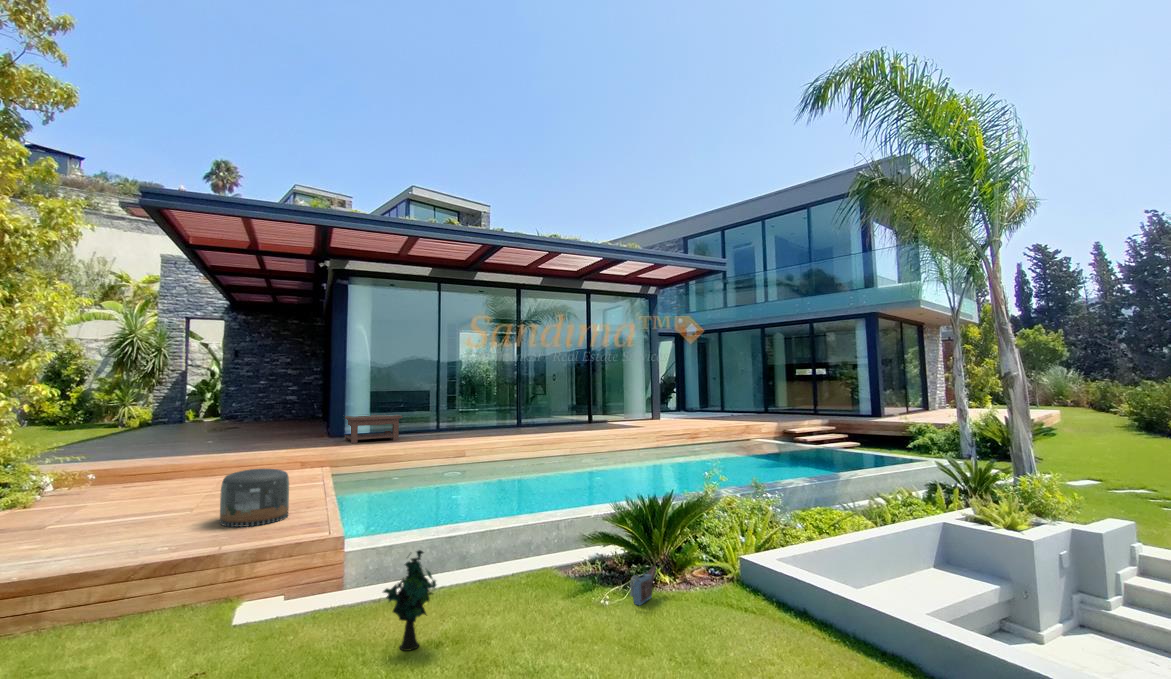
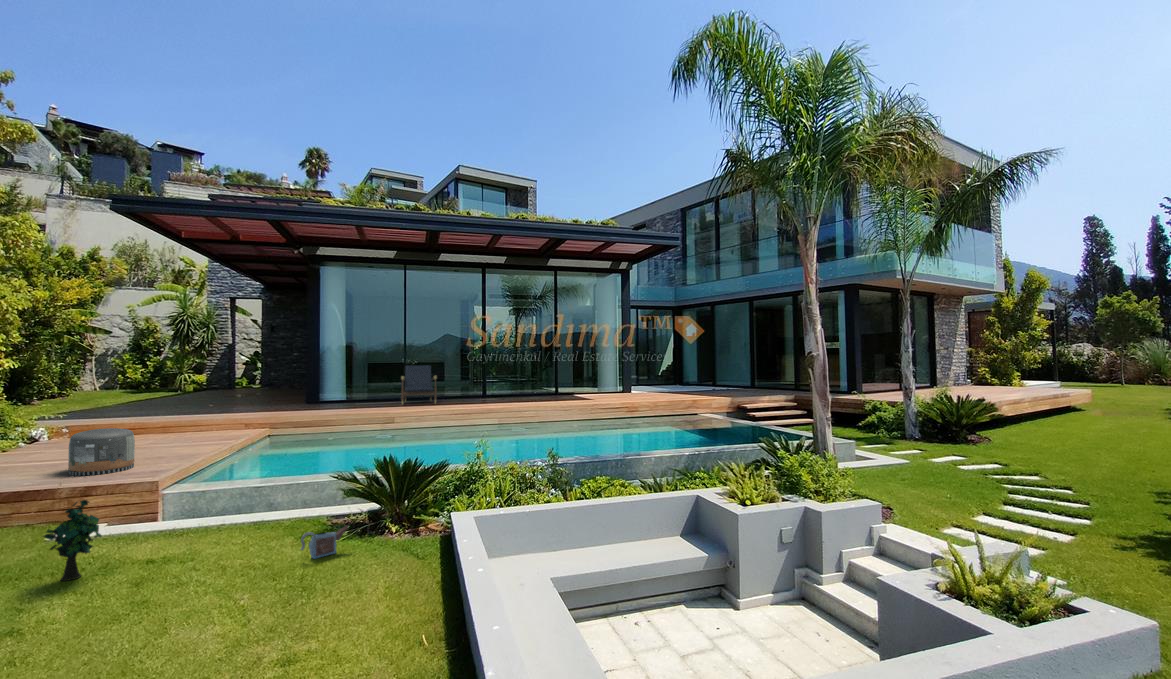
lounge chair: none [439,393,479,437] -> present [401,365,437,404]
coffee table: present [345,414,402,443] -> none [314,383,363,408]

